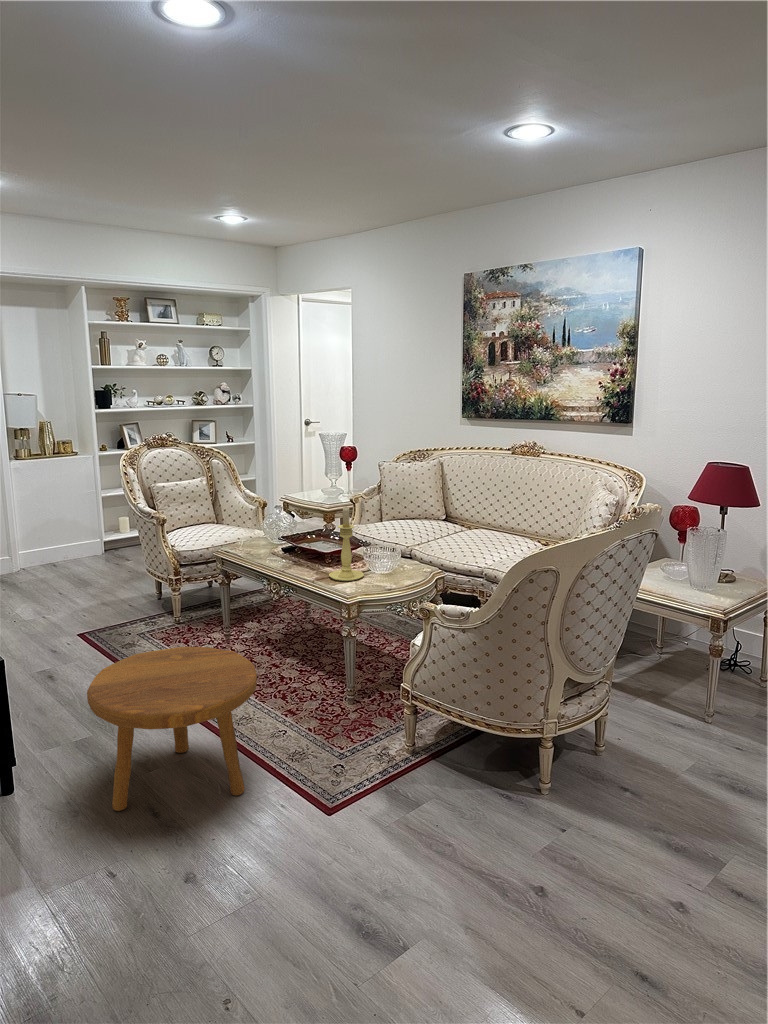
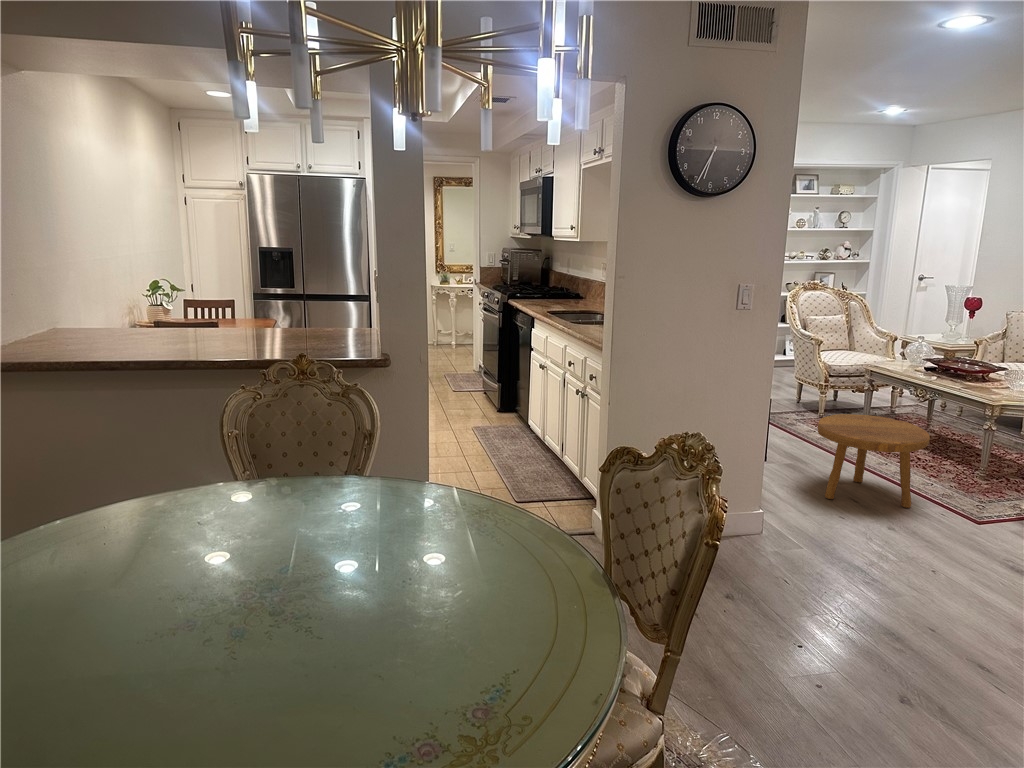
candle holder: present [329,506,364,581] -> none [972,338,1004,393]

